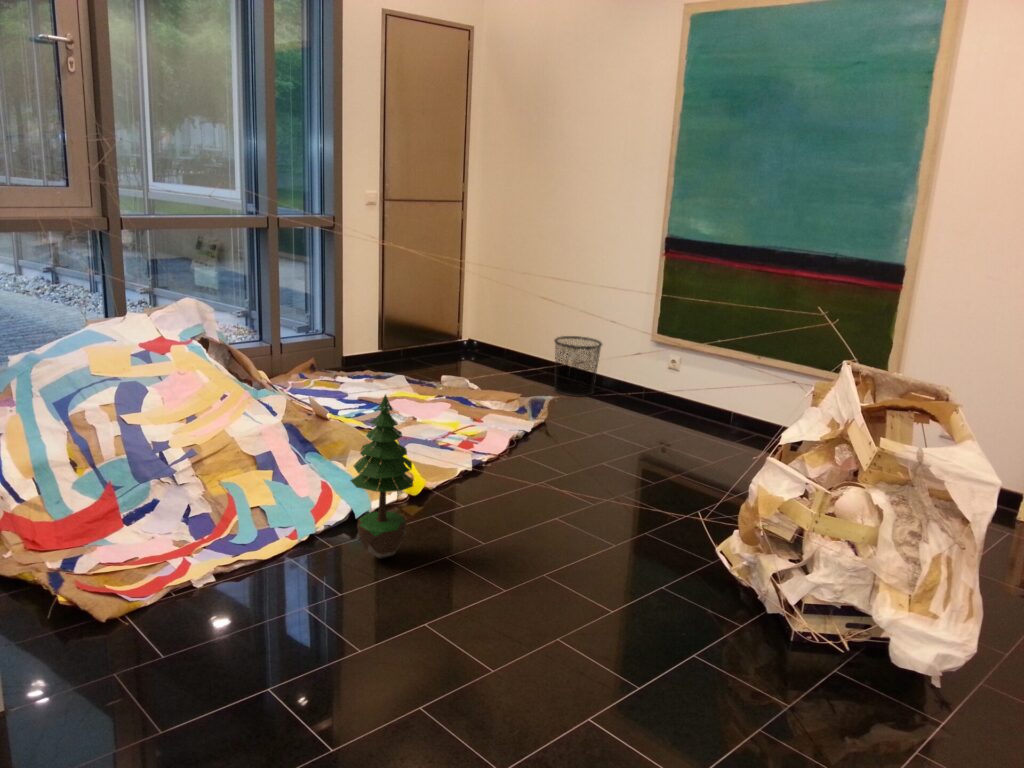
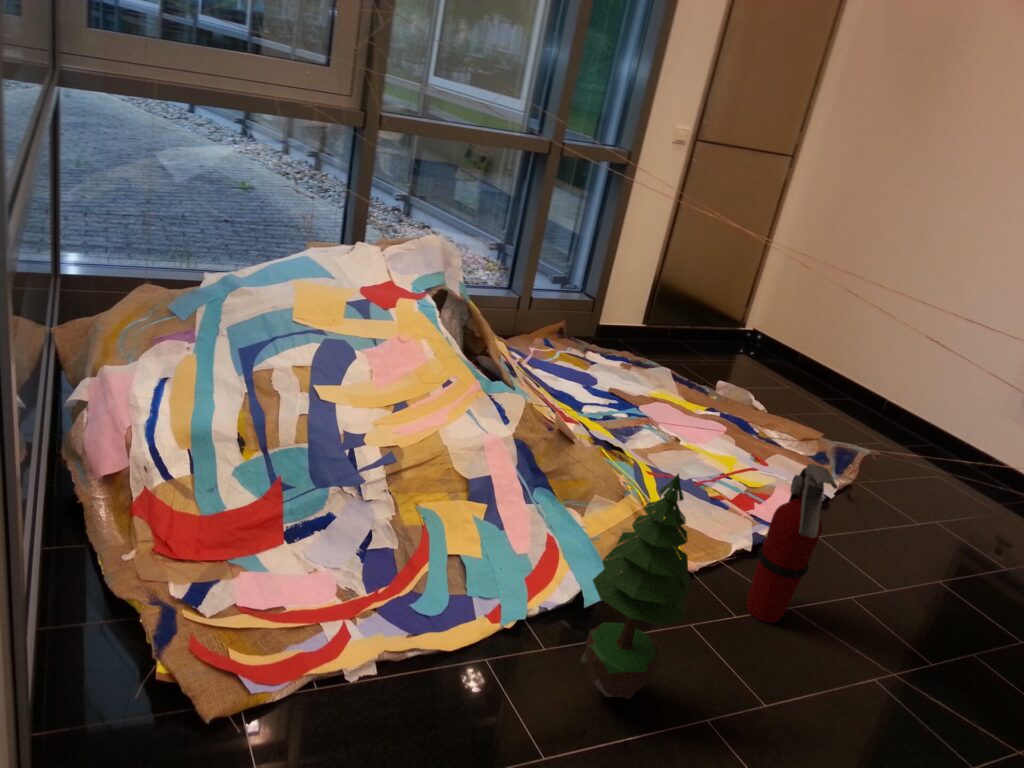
waste bin: present [554,336,602,397] -> none [864,364,953,452]
fire extinguisher: none [468,389,503,504] -> present [747,464,838,623]

